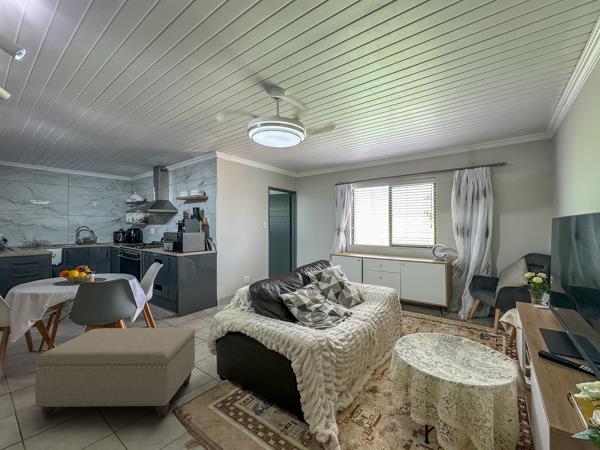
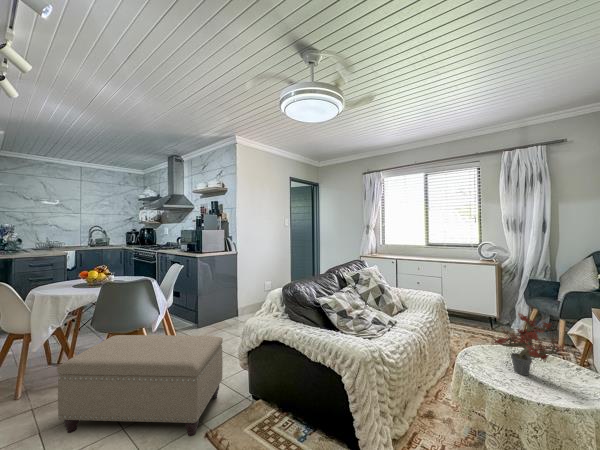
potted plant: none [418,295,480,357] -> present [487,306,565,375]

